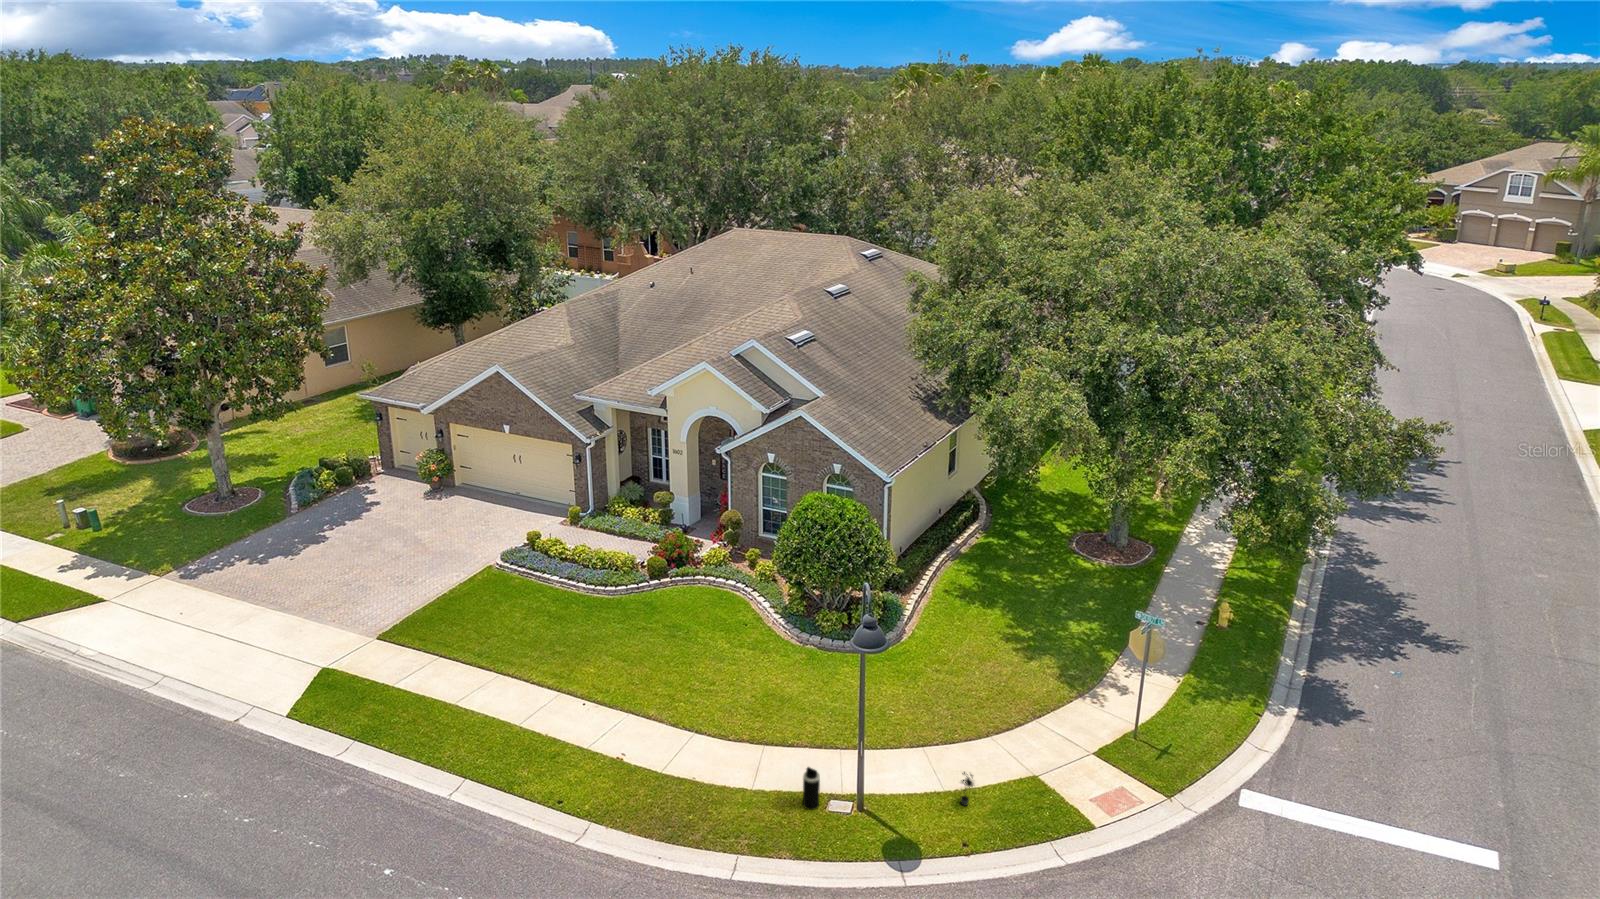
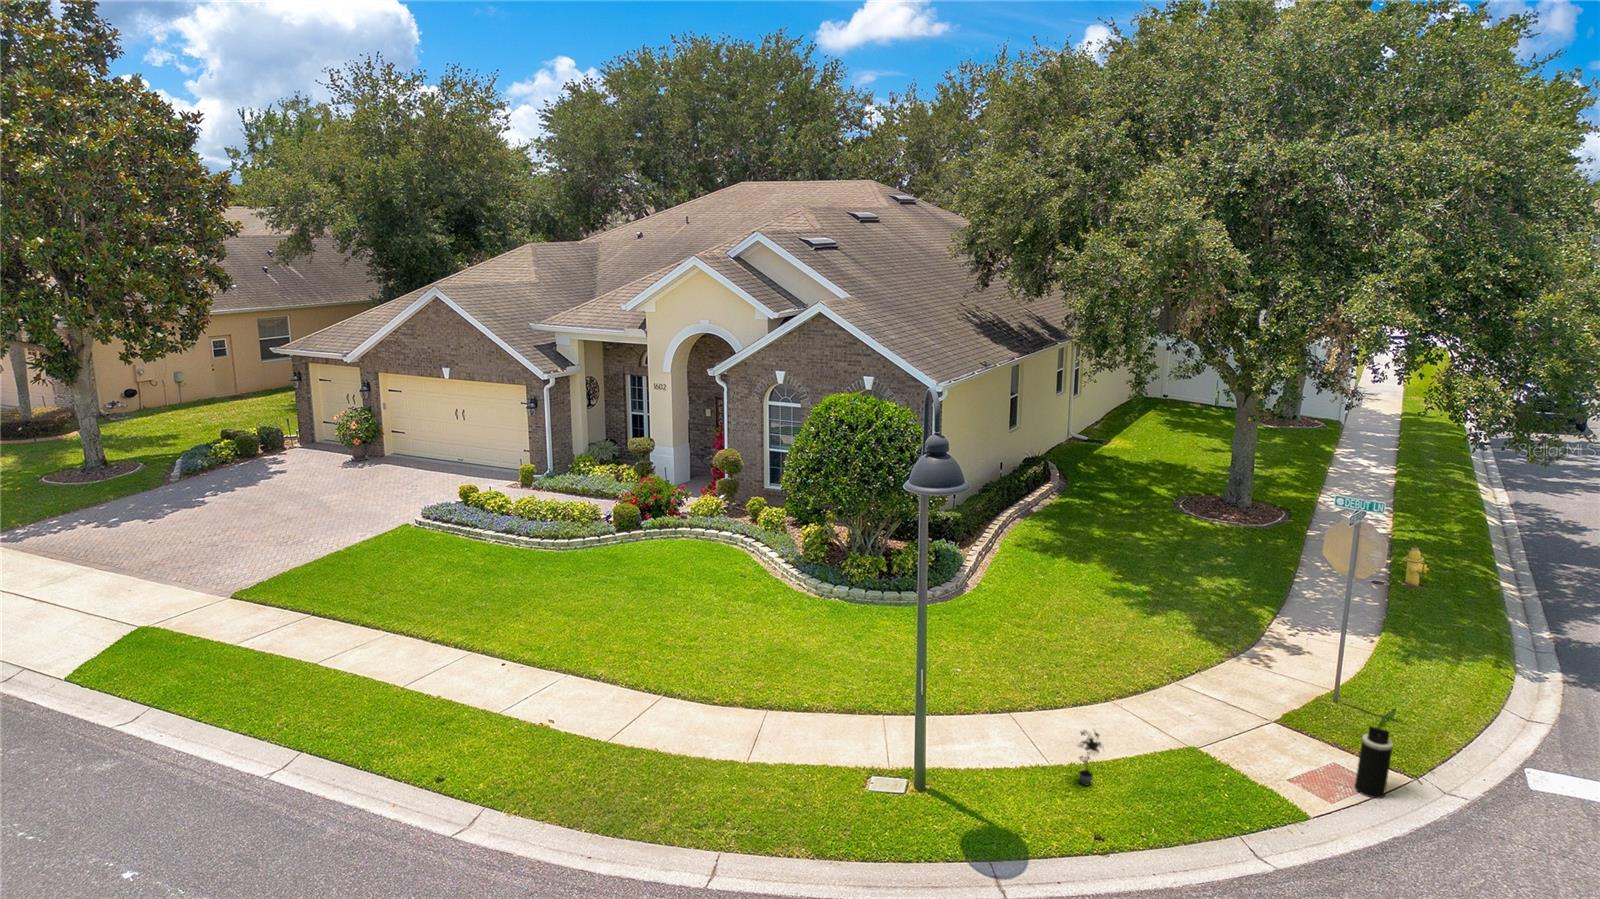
trash can: present [803,767,820,810] -> present [1355,726,1393,798]

